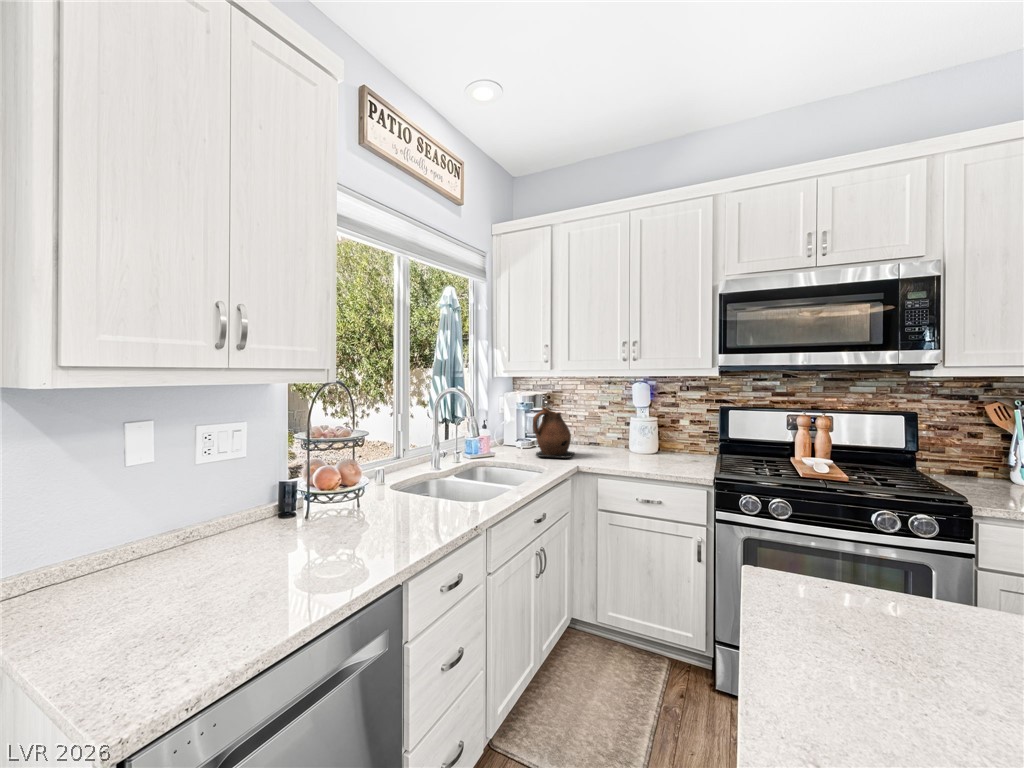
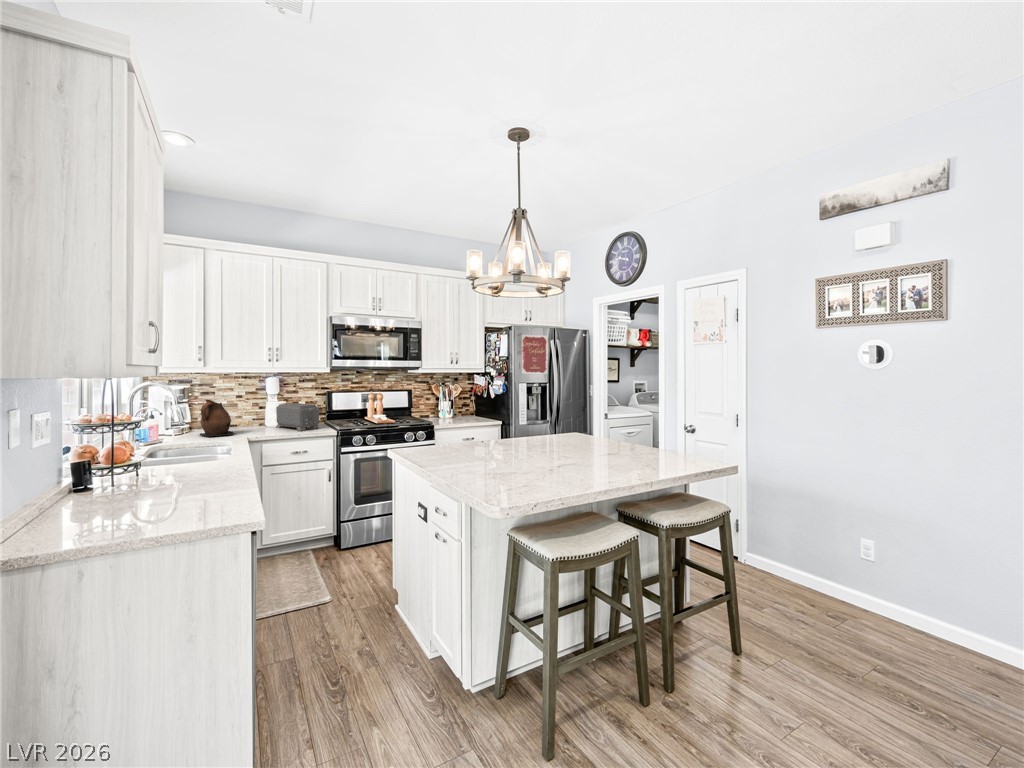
toaster: none [636,421,694,467] -> present [276,403,319,431]

